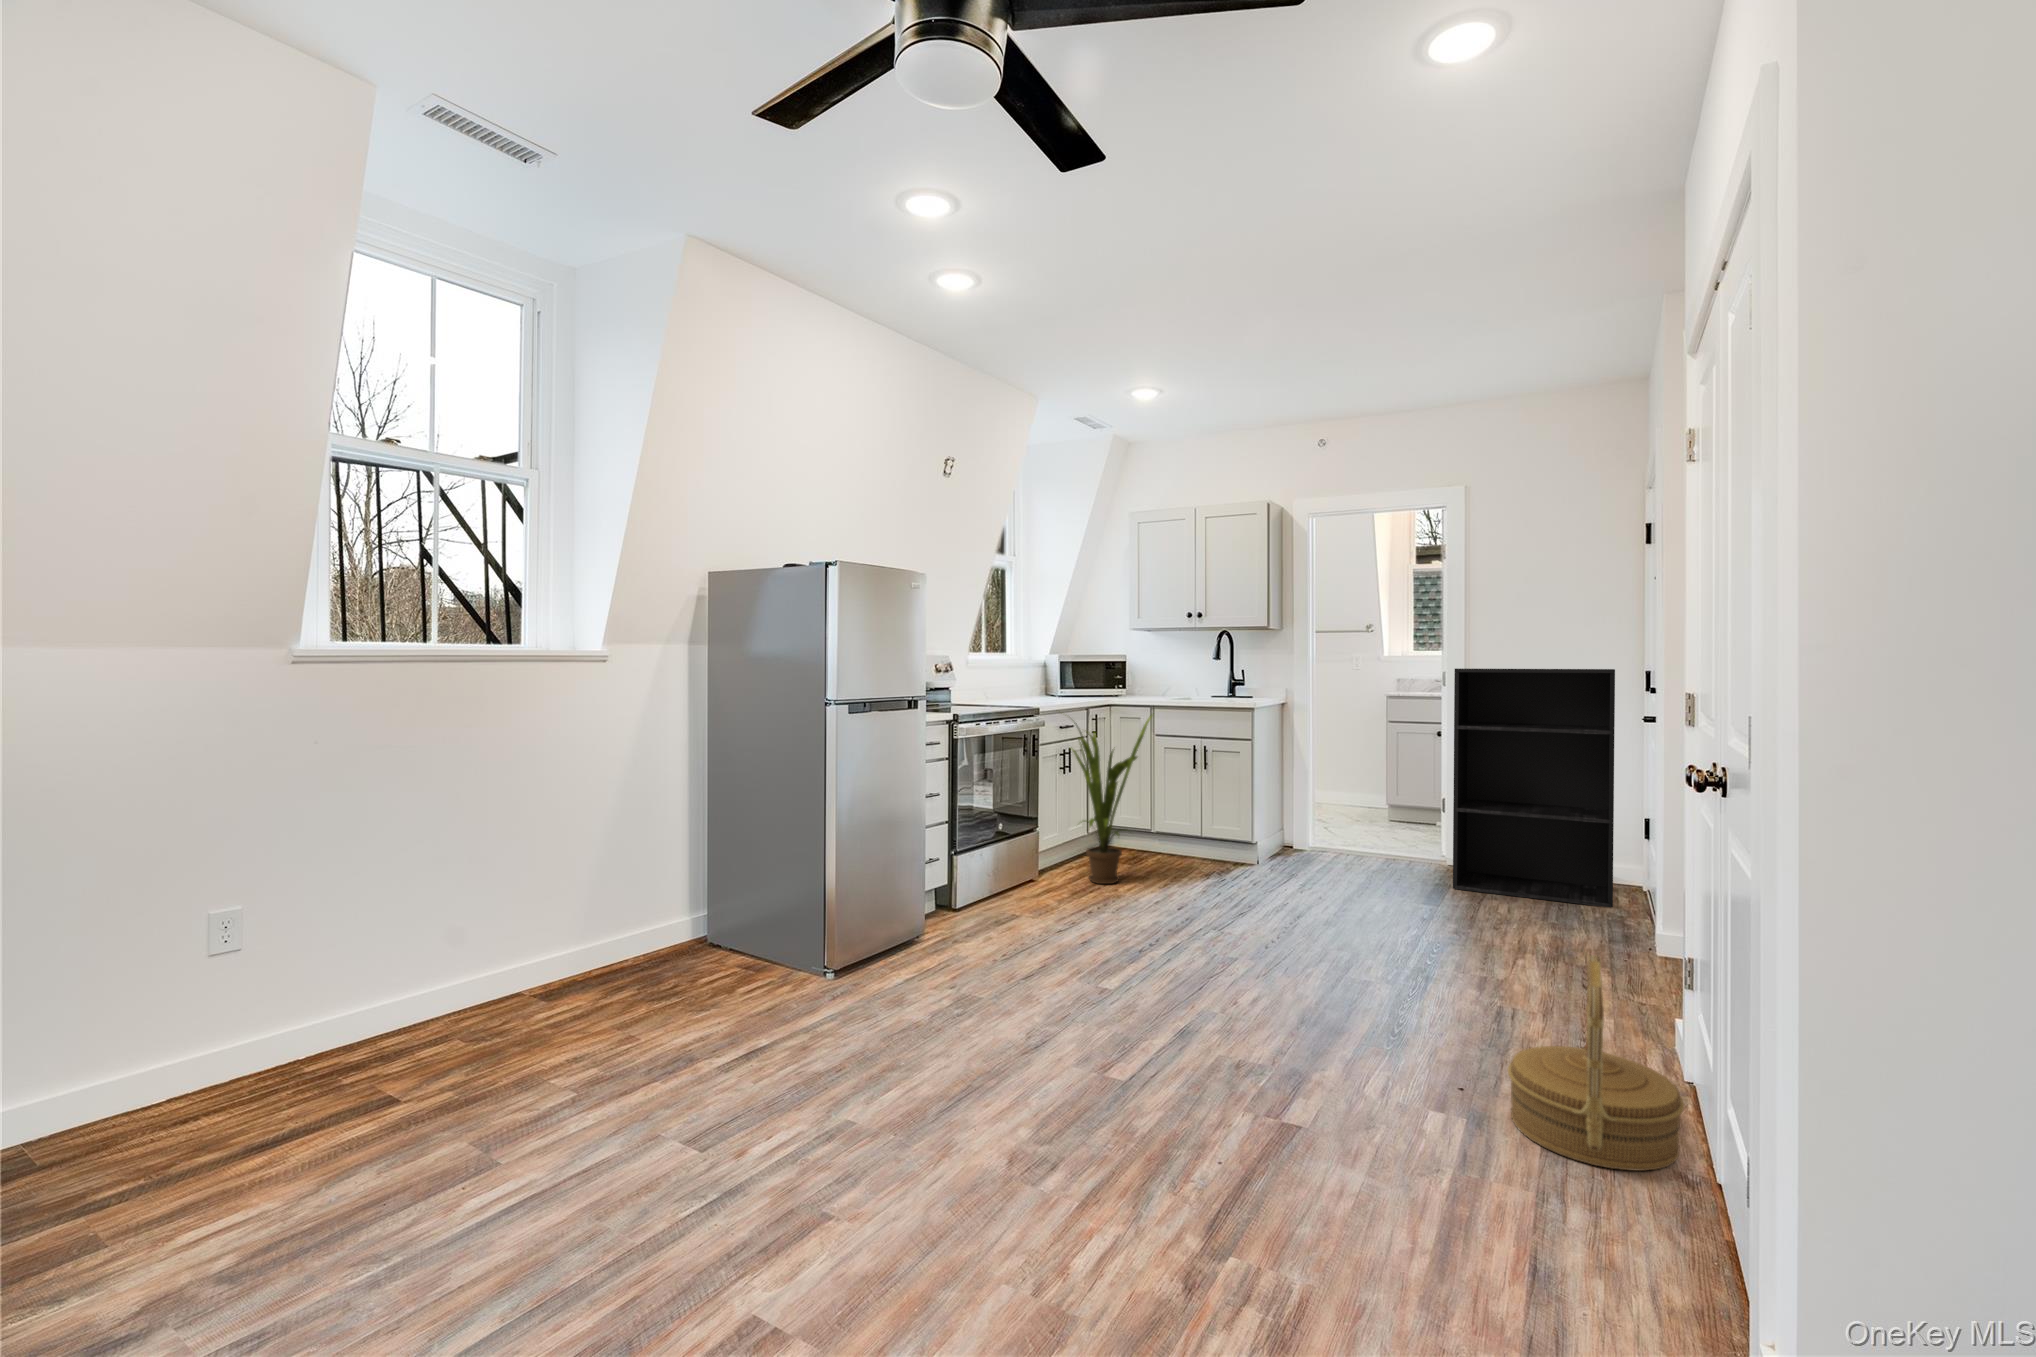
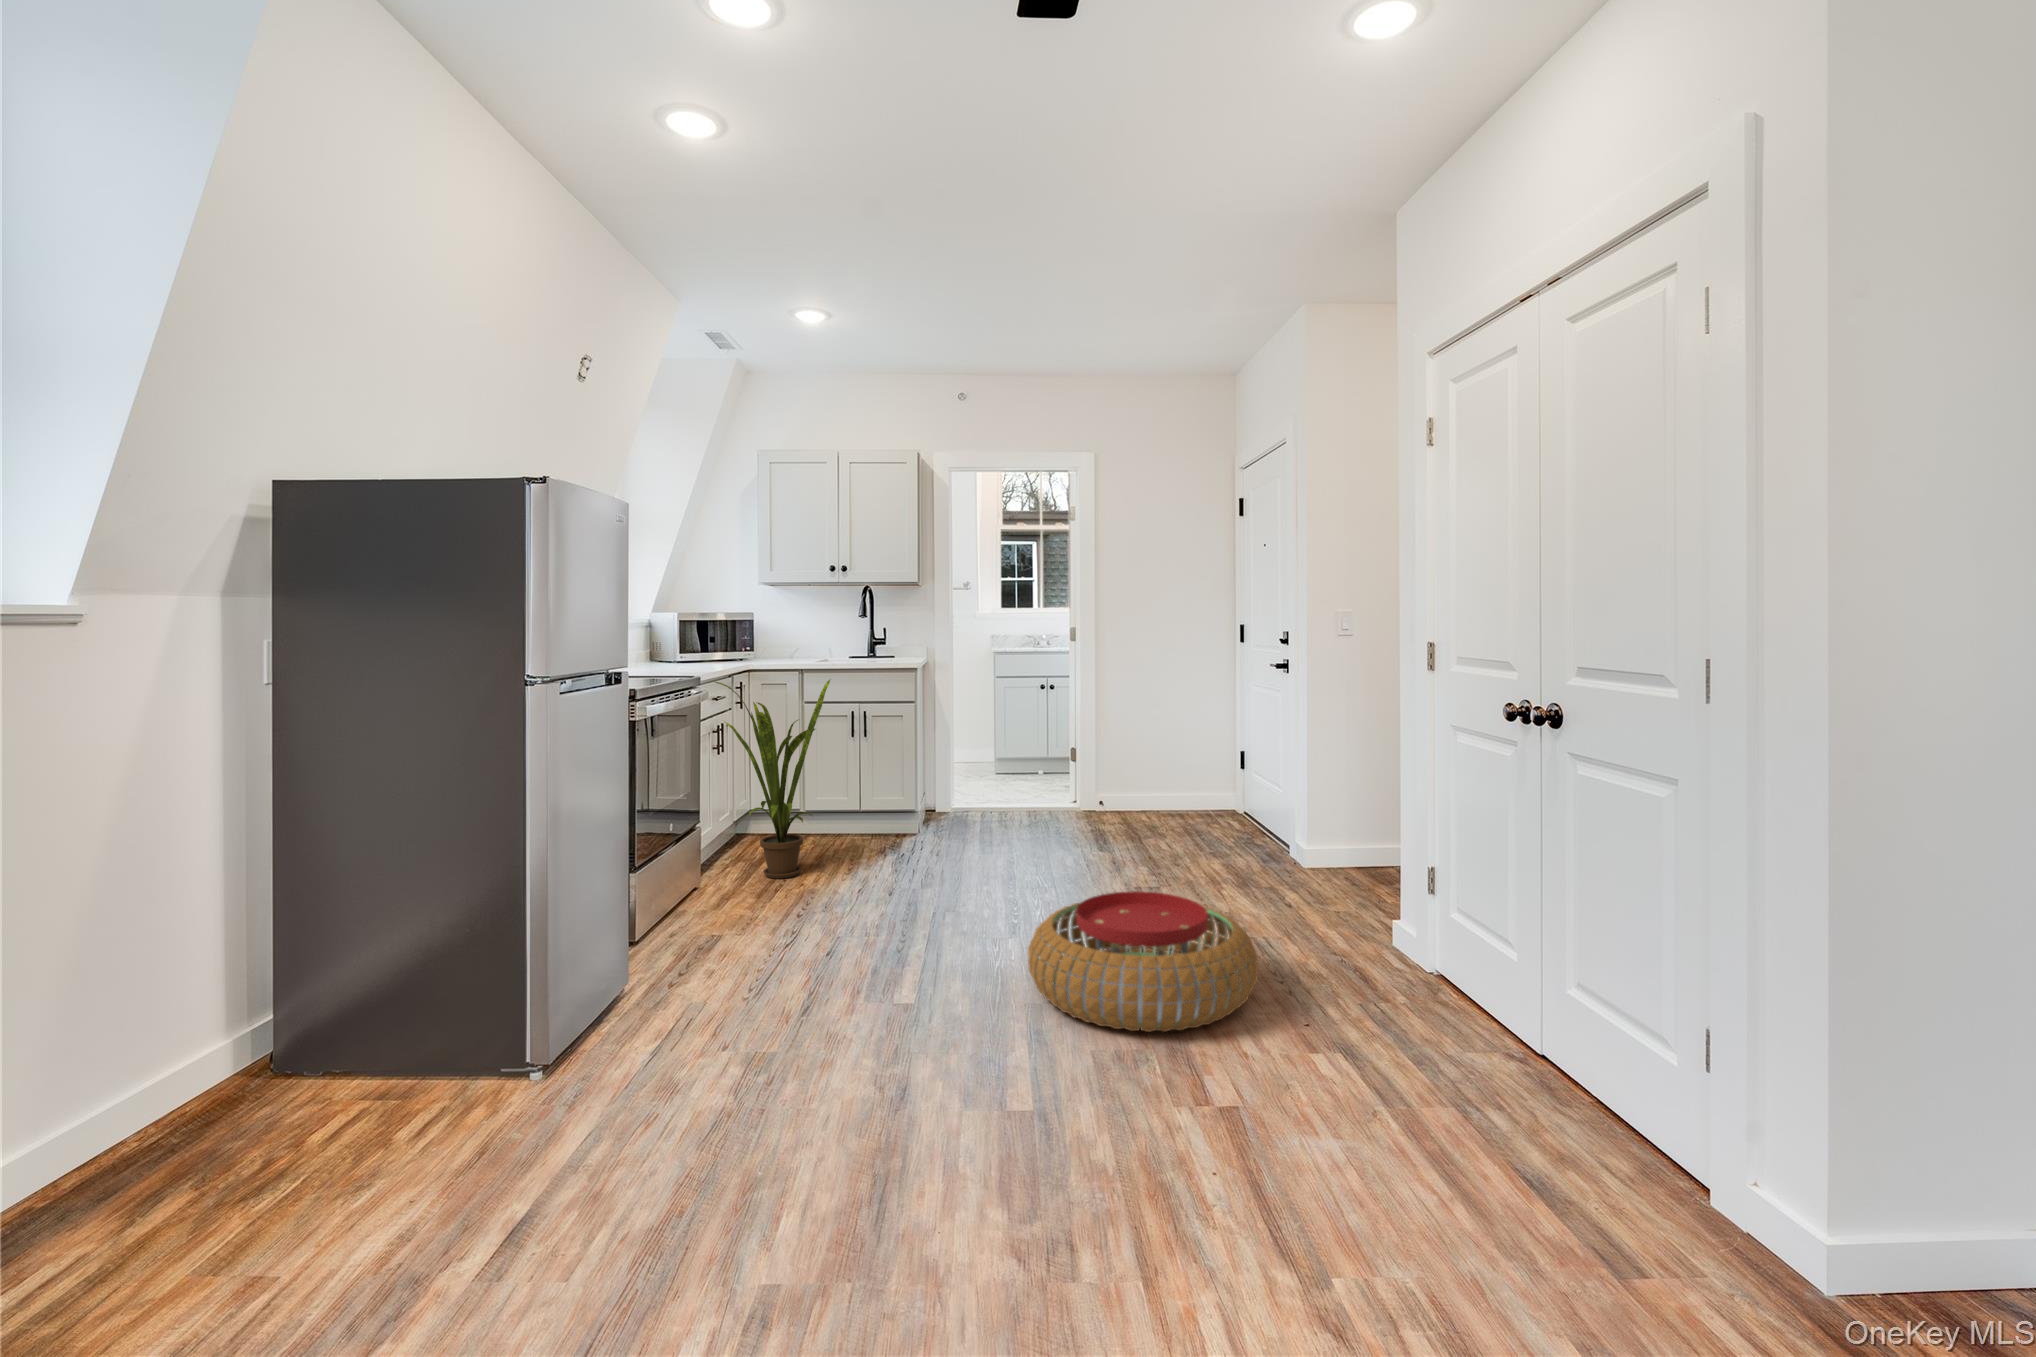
bookshelf: present [1453,669,1615,907] -> none [1101,624,1235,831]
pouf: none [1204,926,1439,1063] -> present [1028,891,1259,1032]
woven basket: present [1508,955,1684,1171] -> none [1357,880,1502,1066]

